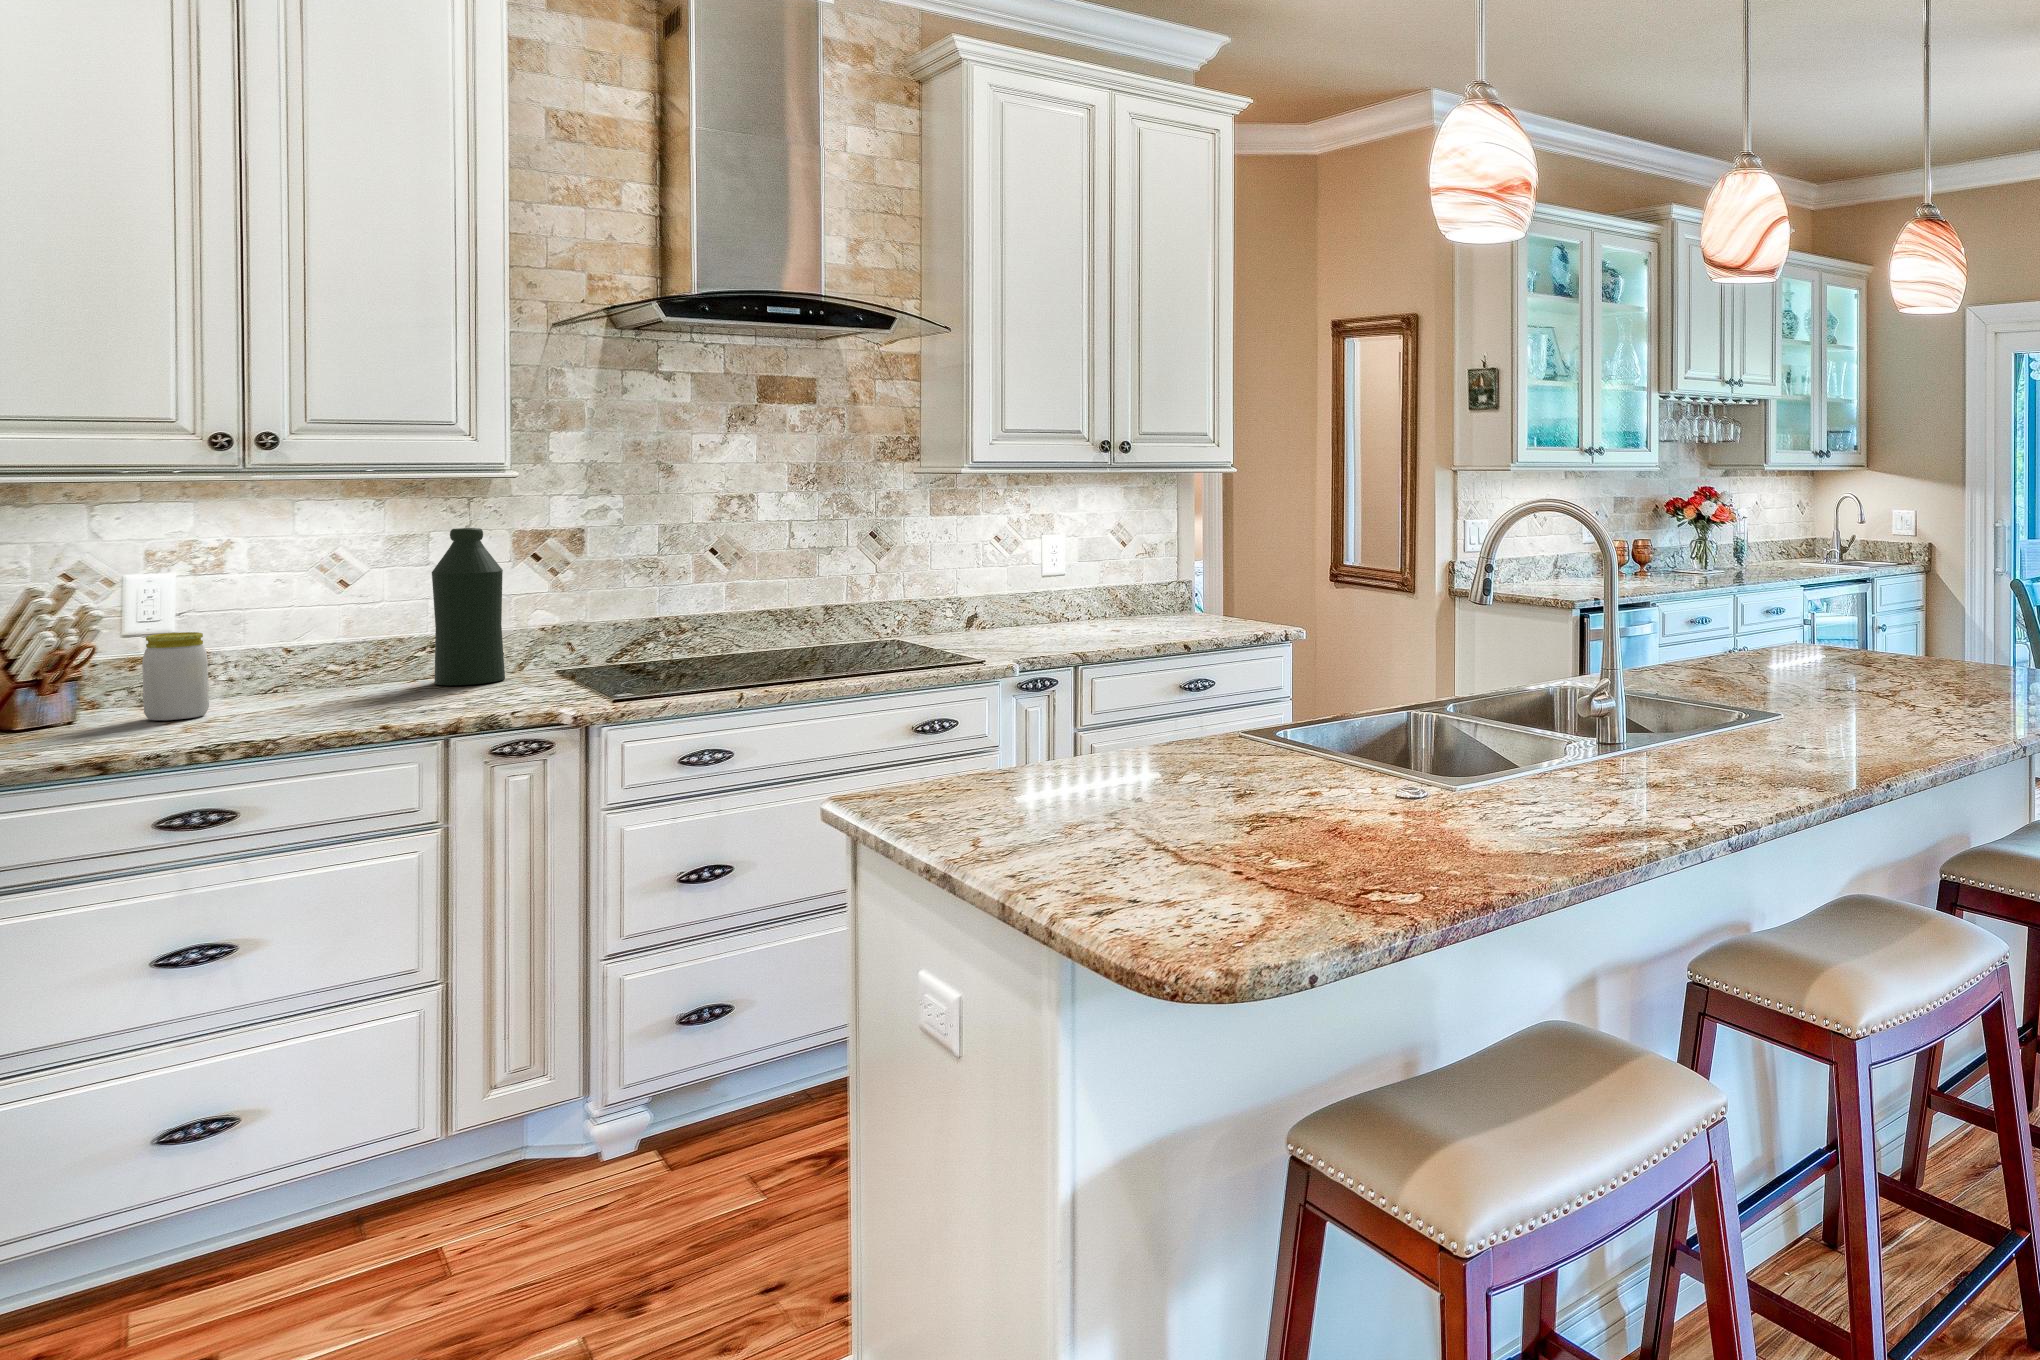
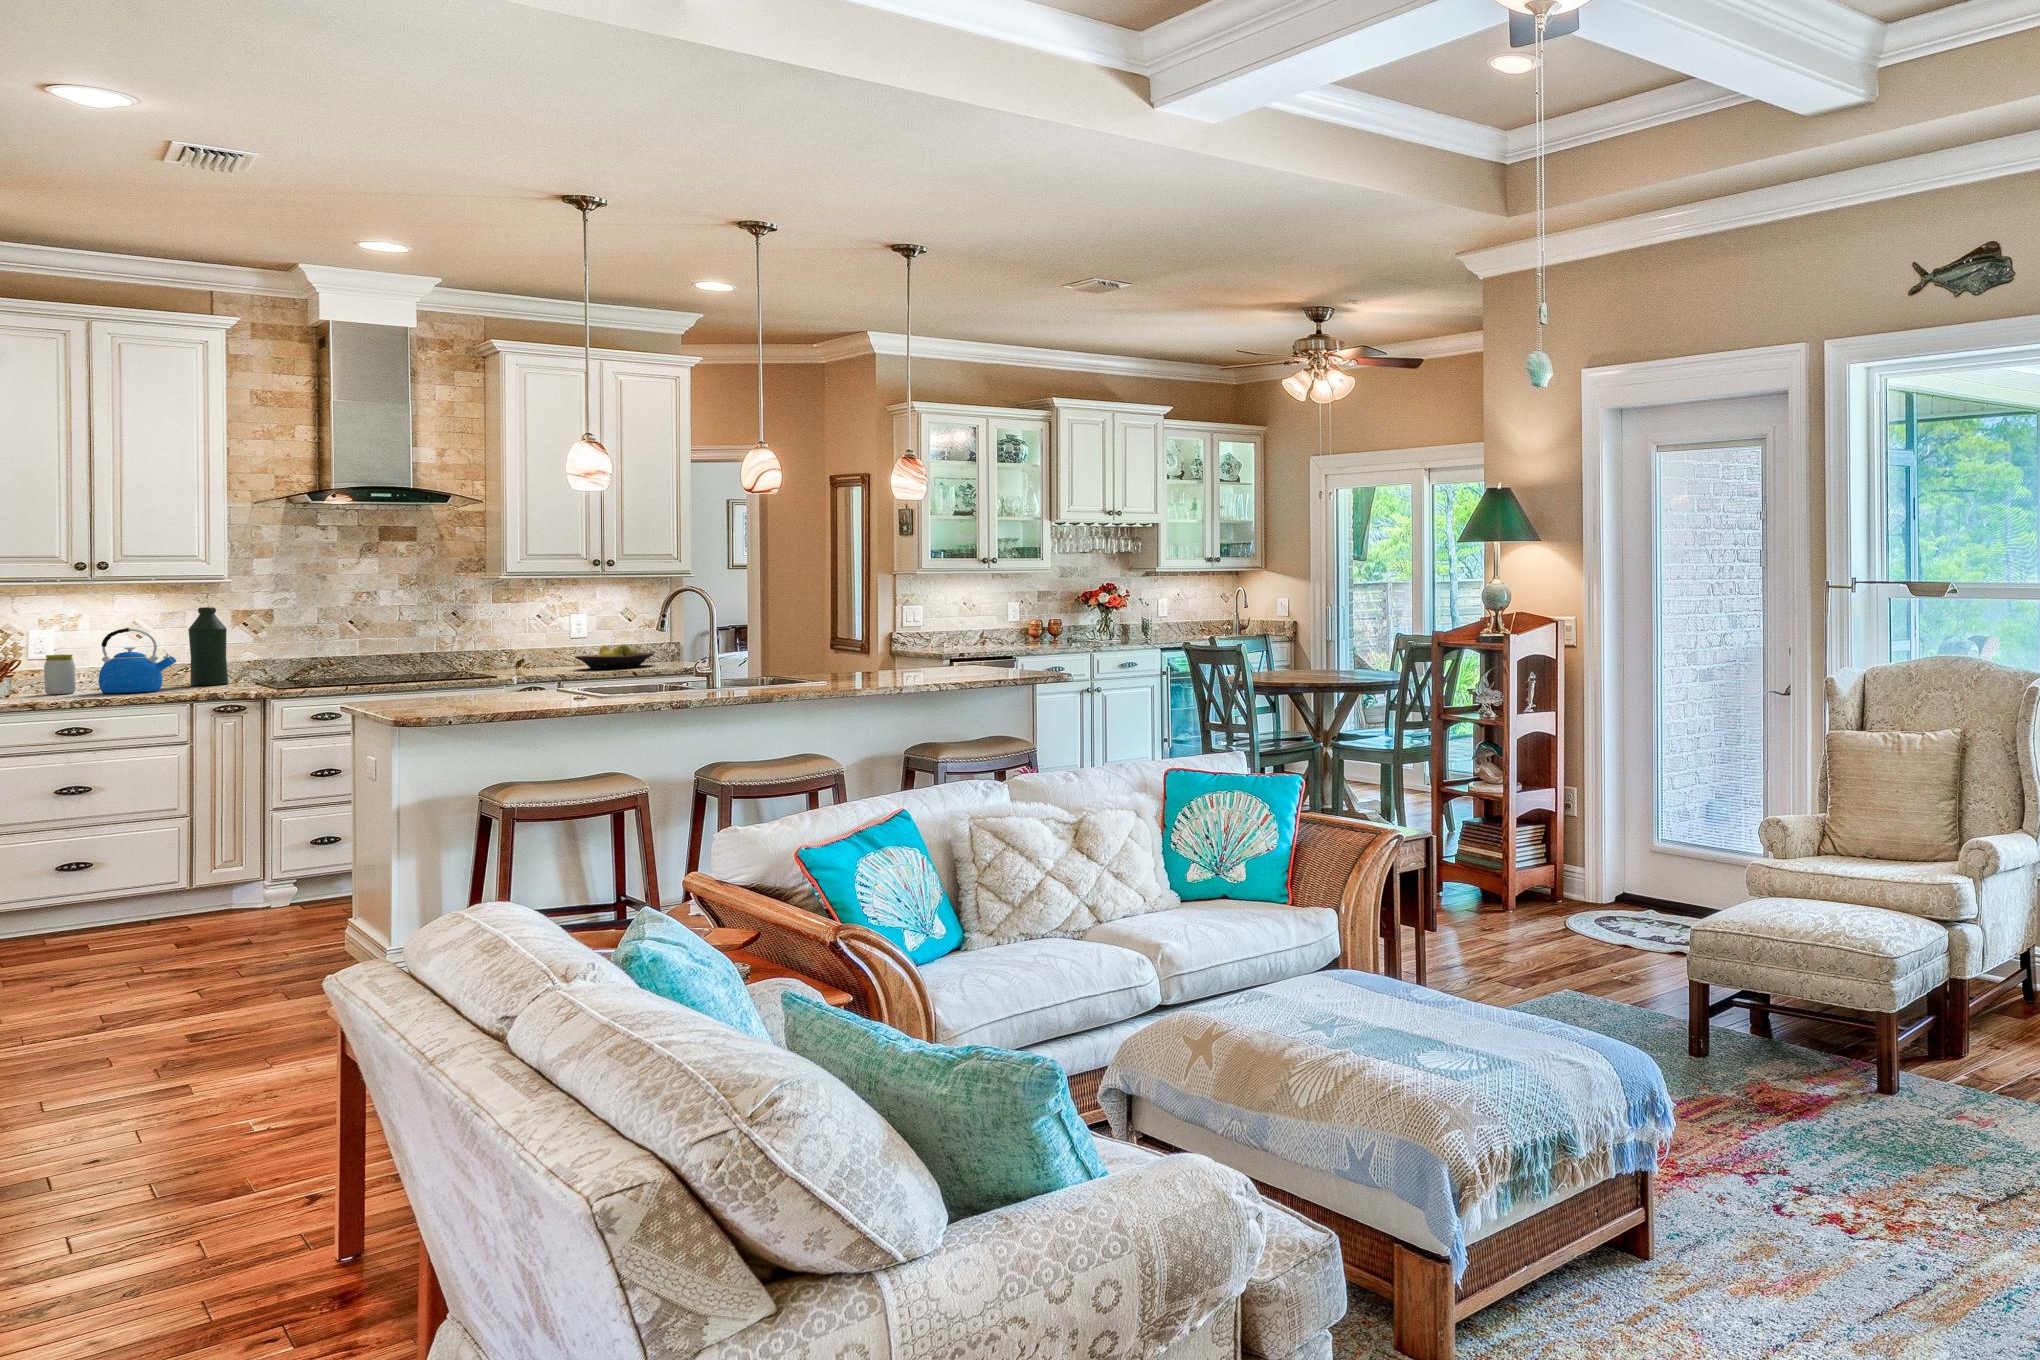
kettle: none [256,577,413,719] -> present [99,628,176,693]
fruit bowl: none [1079,589,1188,635] -> present [575,644,654,669]

